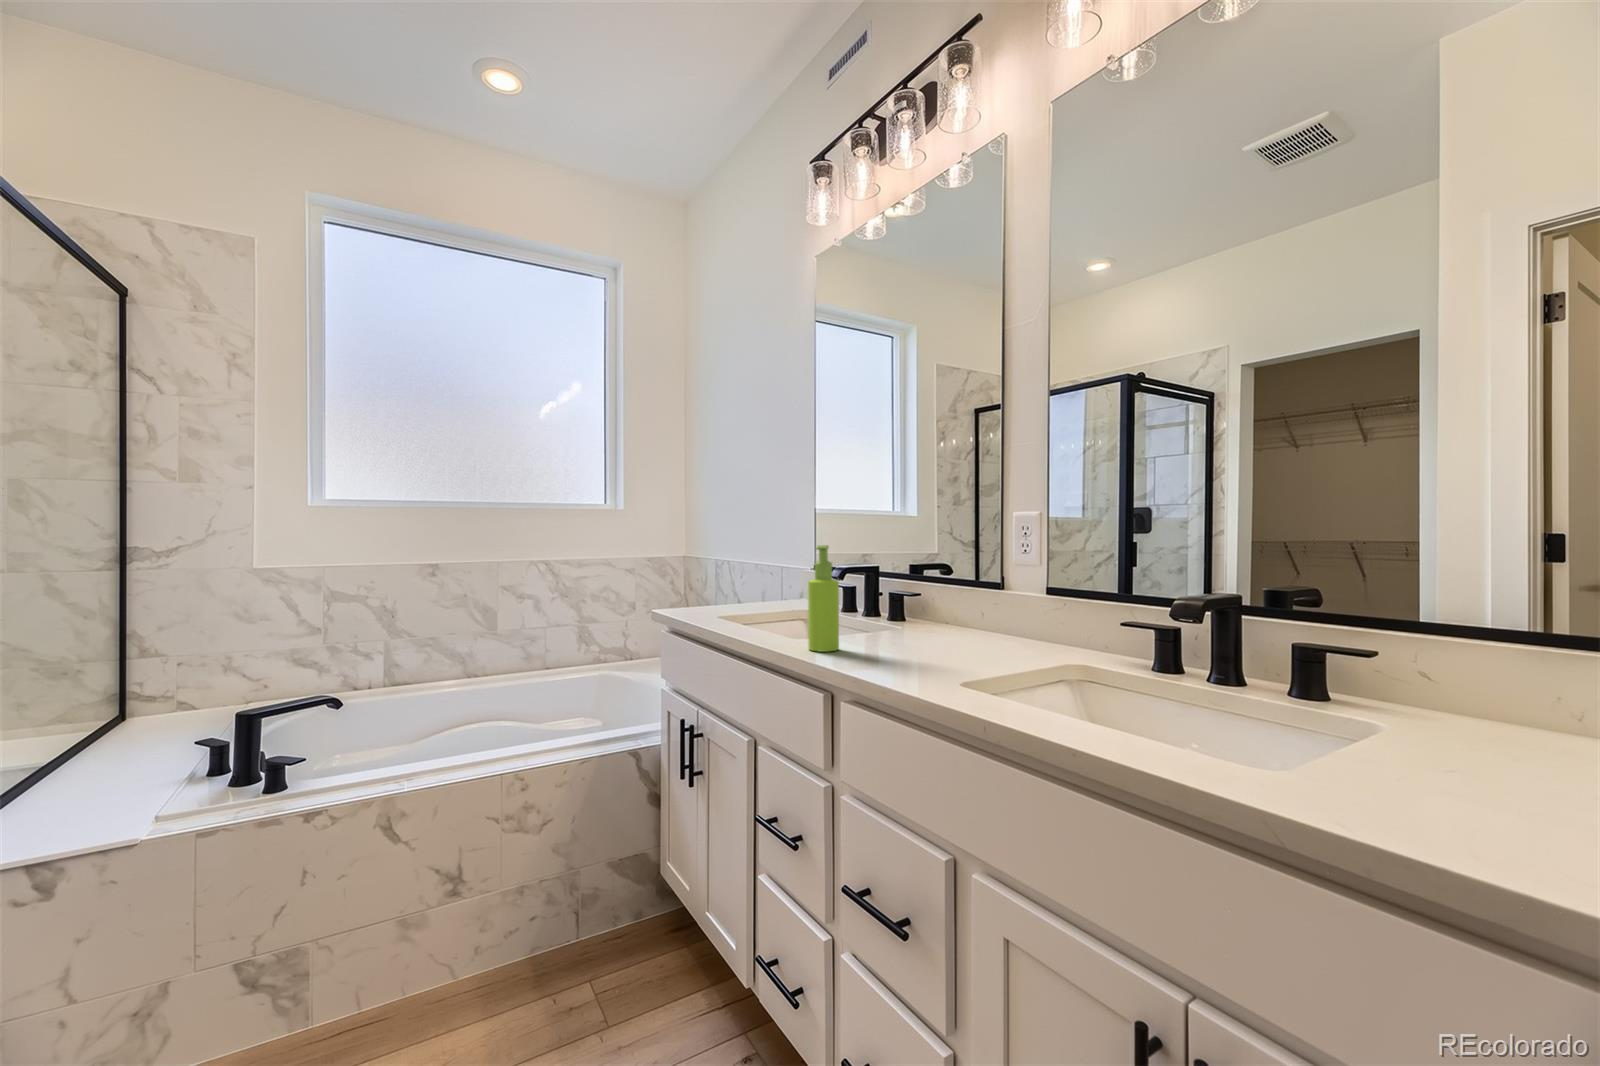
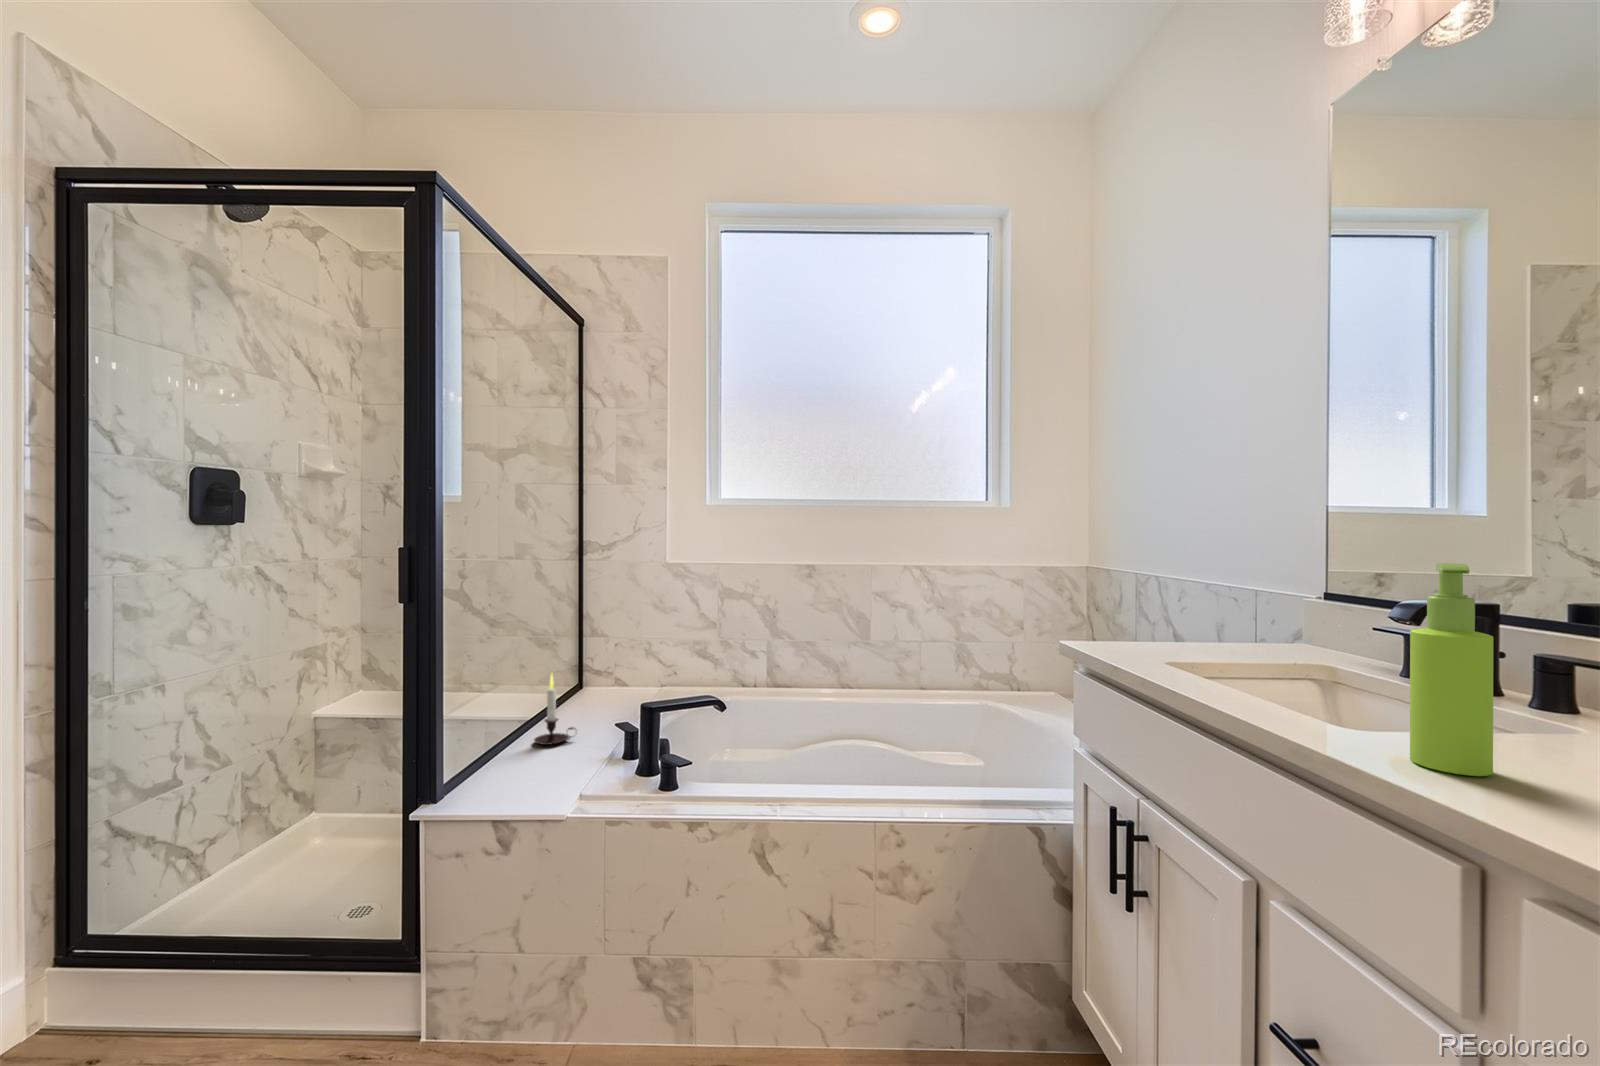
candle: none [63,697,133,782] -> present [534,674,575,745]

